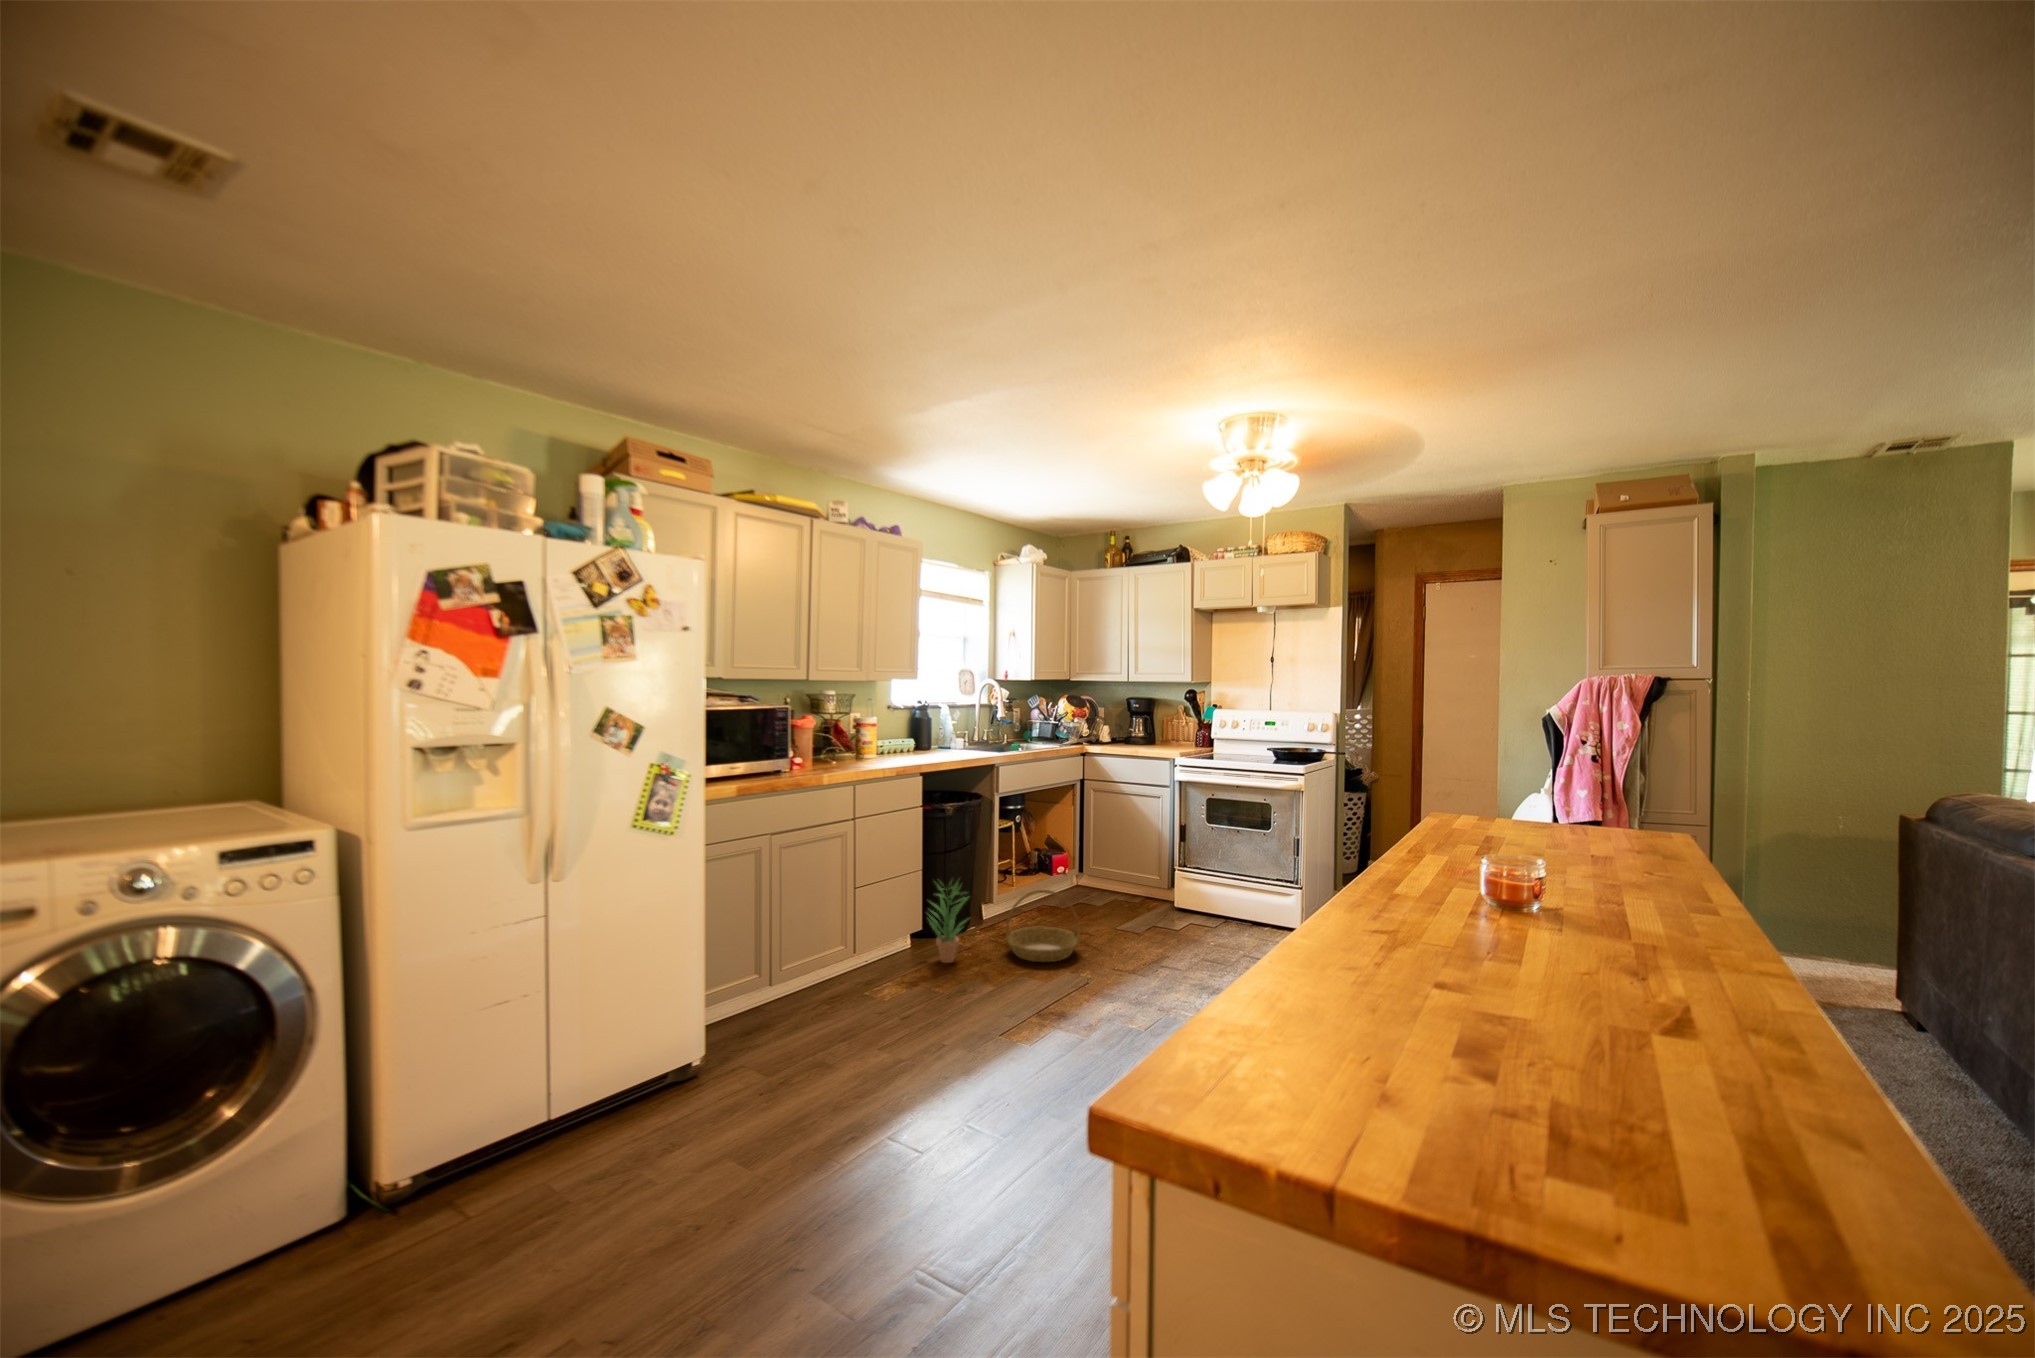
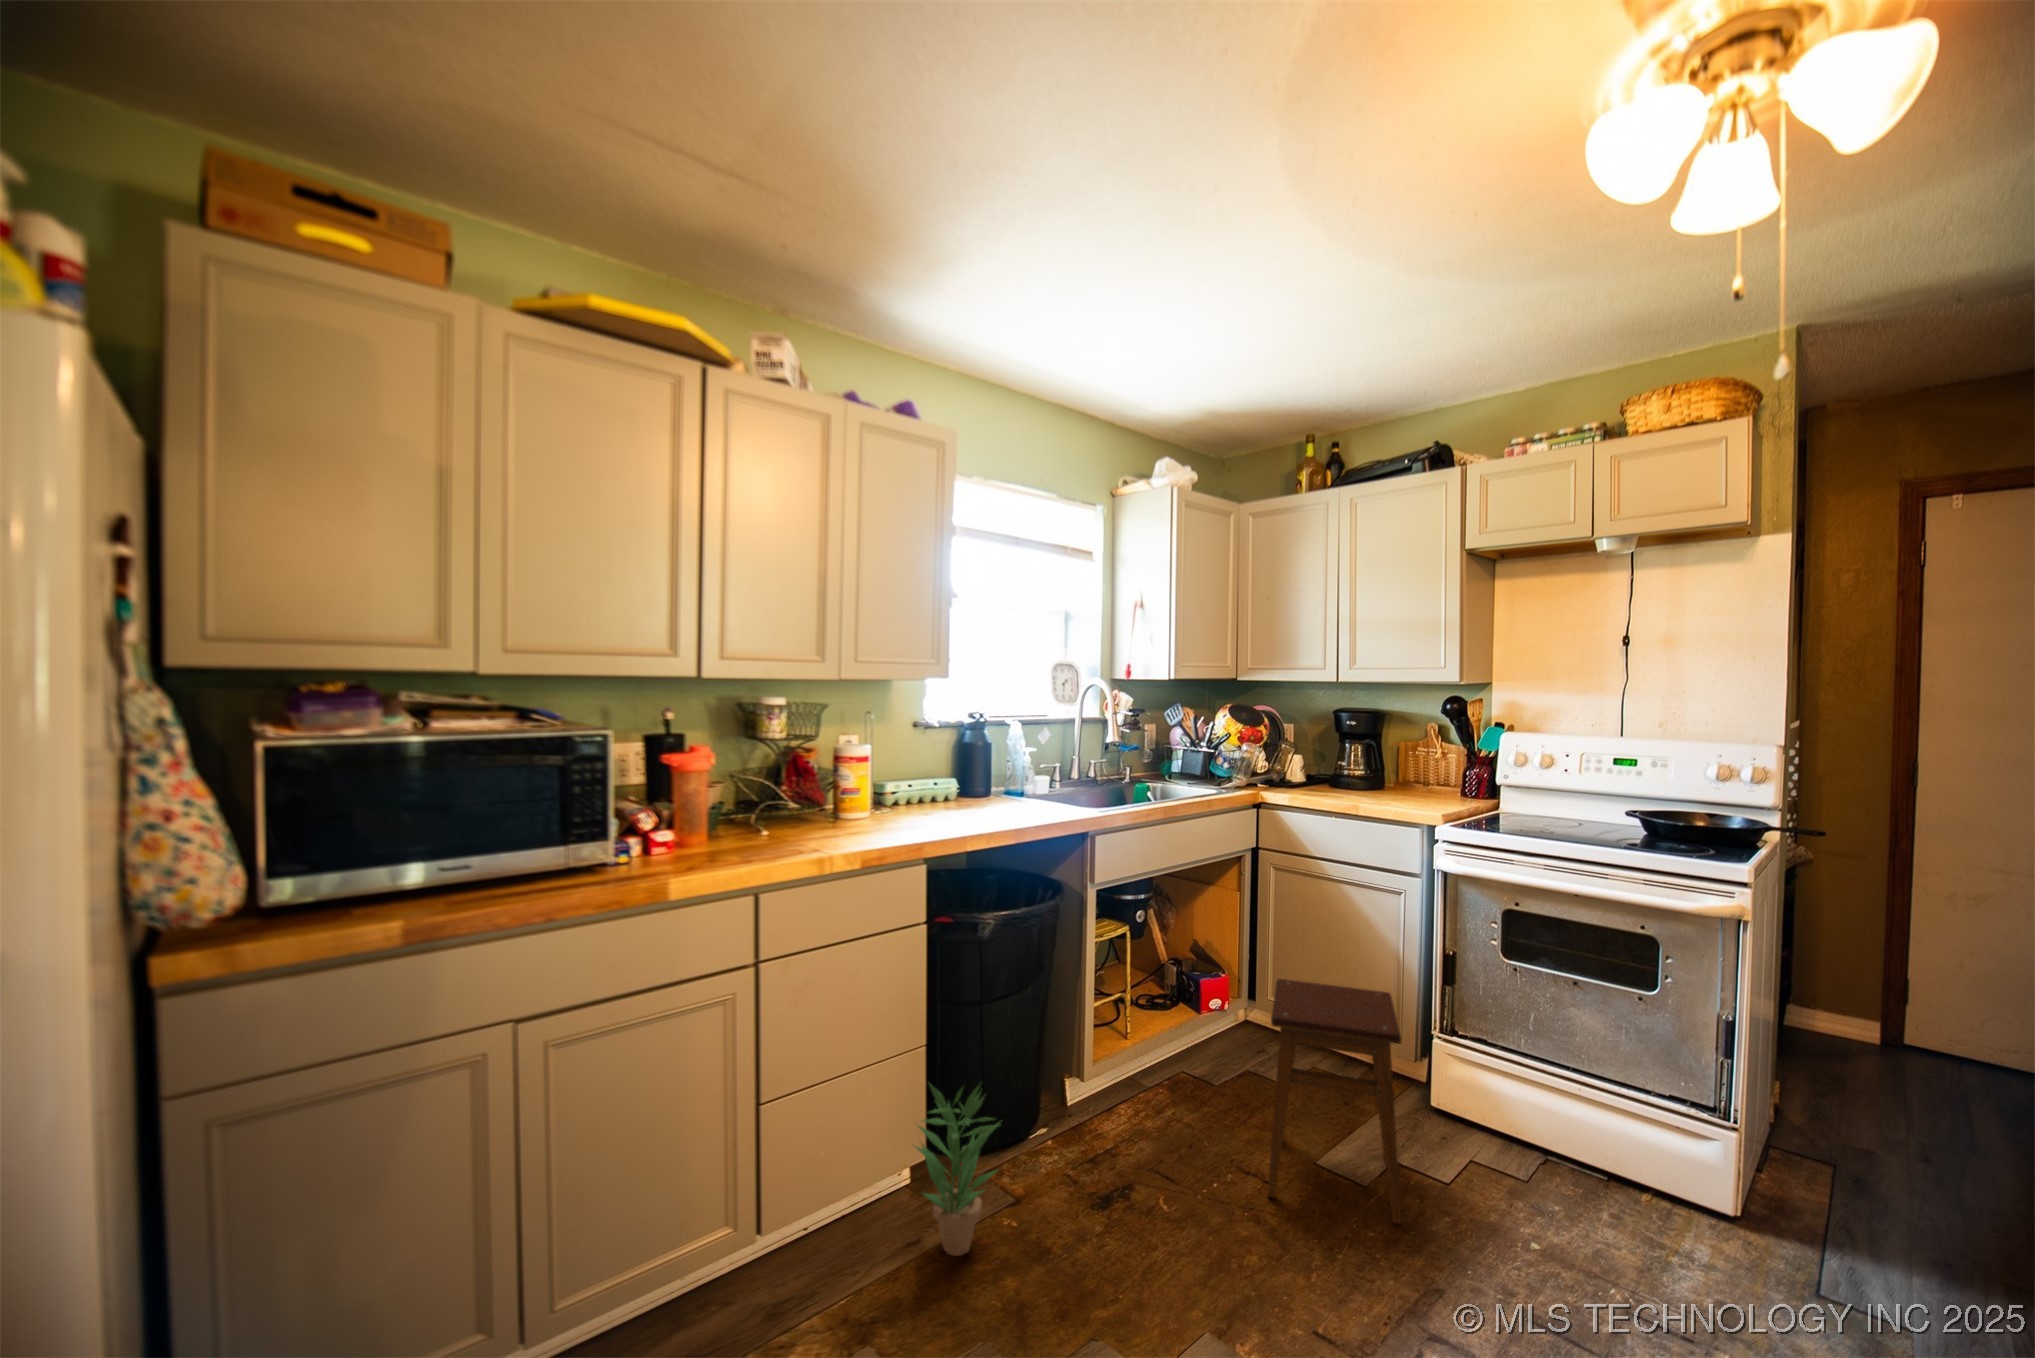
stool: none [1093,837,1155,940] -> present [1268,979,1401,1224]
basket: present [1006,890,1080,962] -> none [1079,1112,1234,1283]

